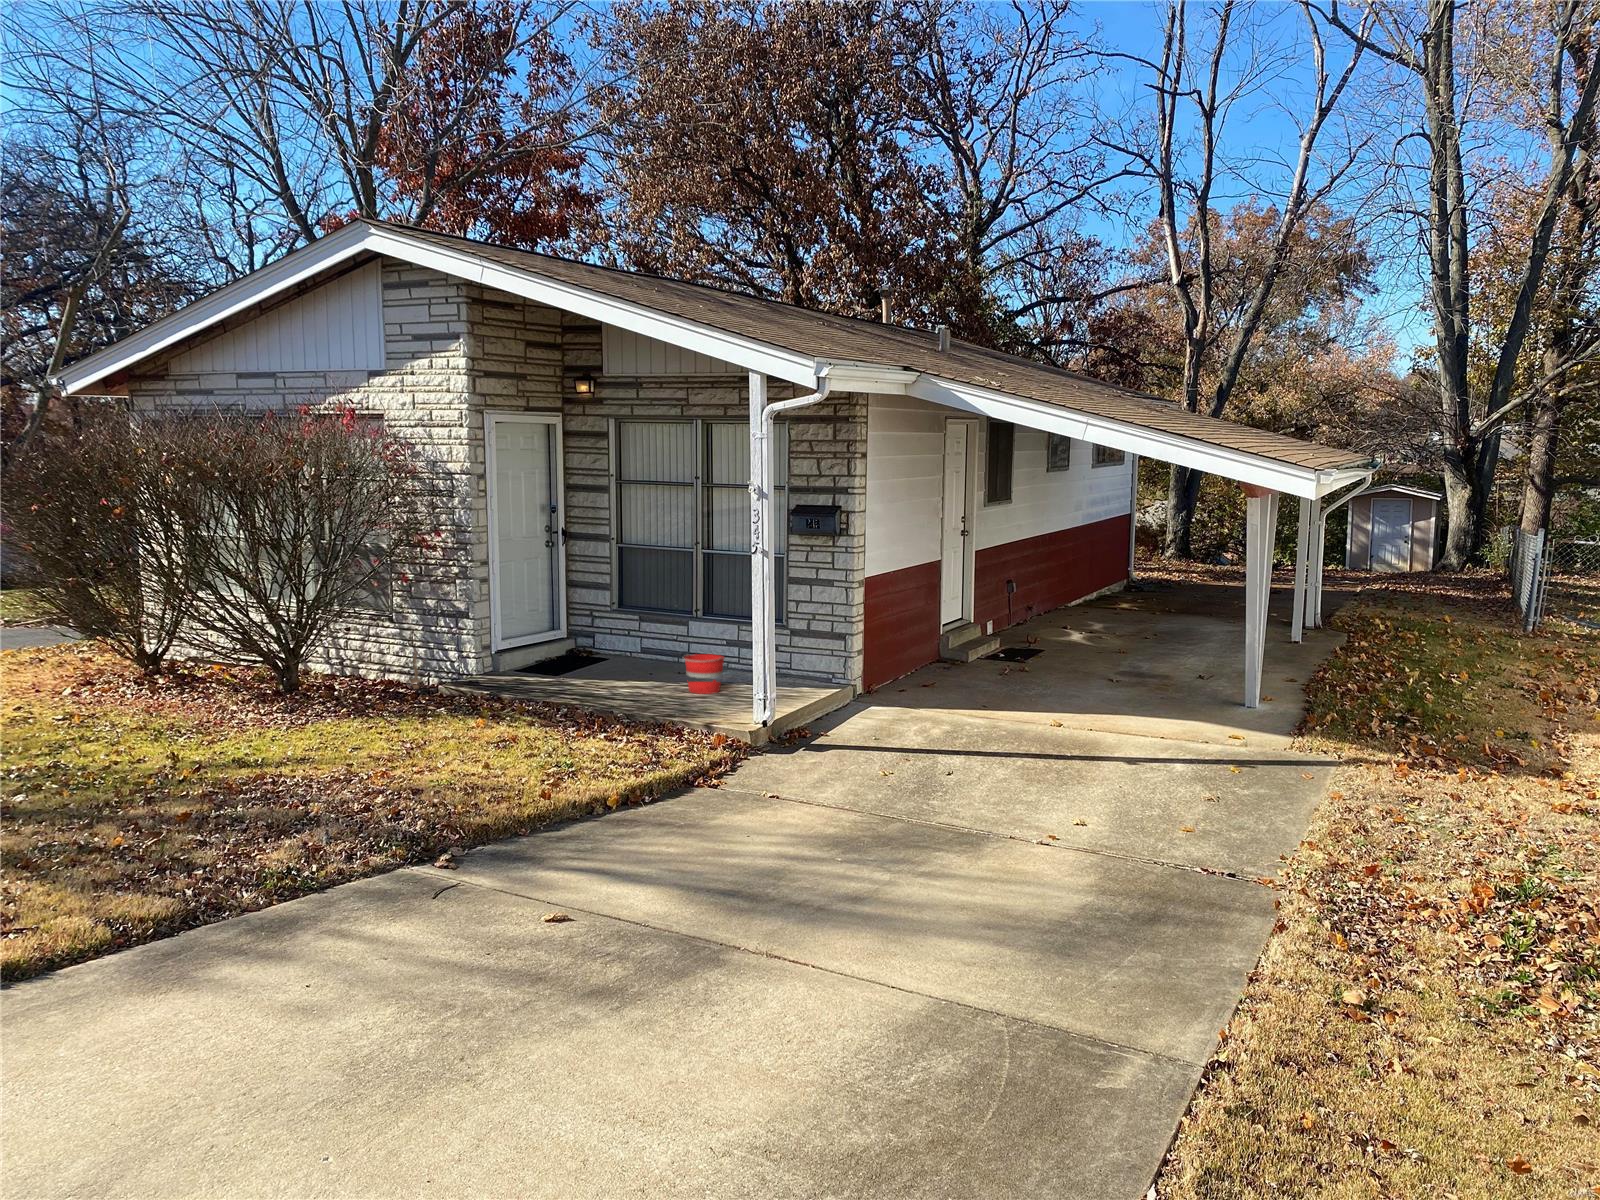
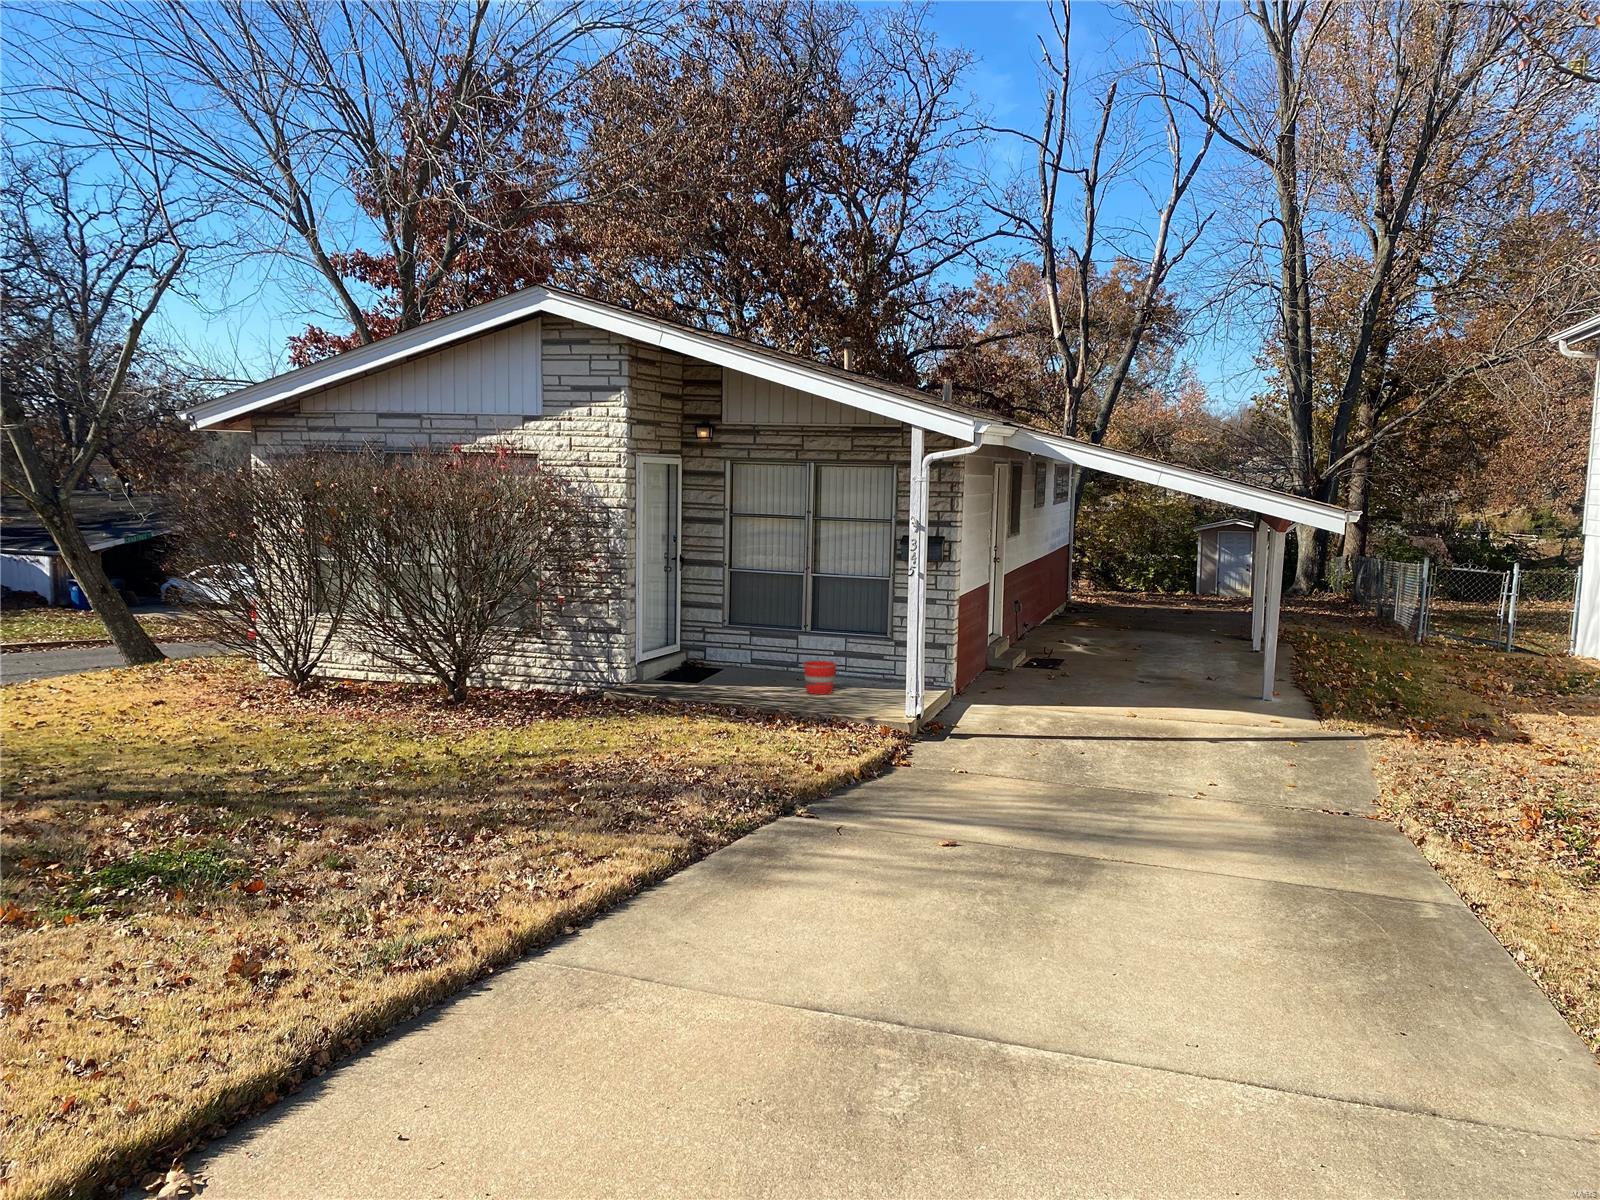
decorative plant: present [410,650,425,689] -> none [557,660,579,697]

